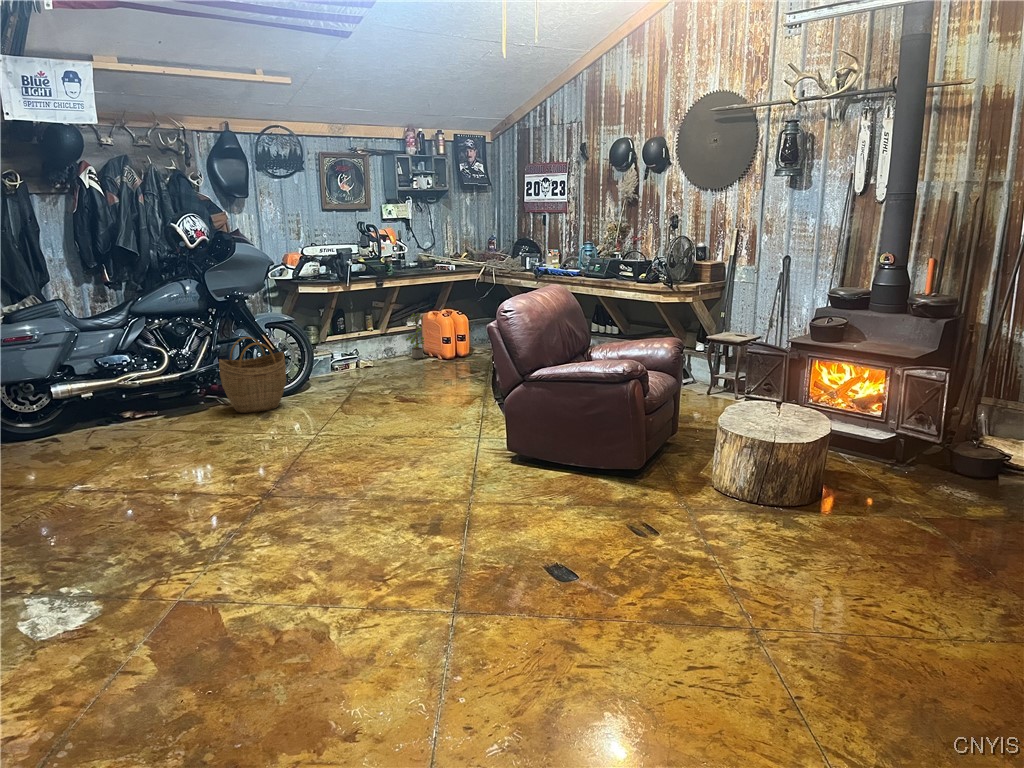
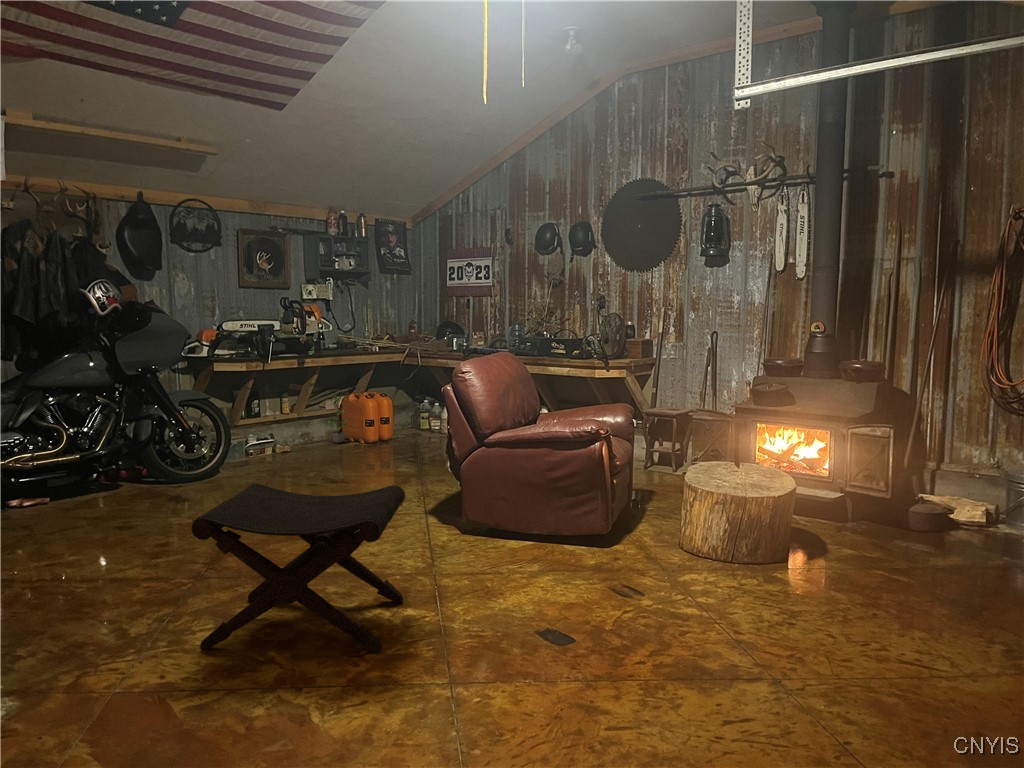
woven basket: present [219,337,286,413] -> none [126,413,204,497]
footstool: none [240,421,434,578] -> present [192,484,405,653]

